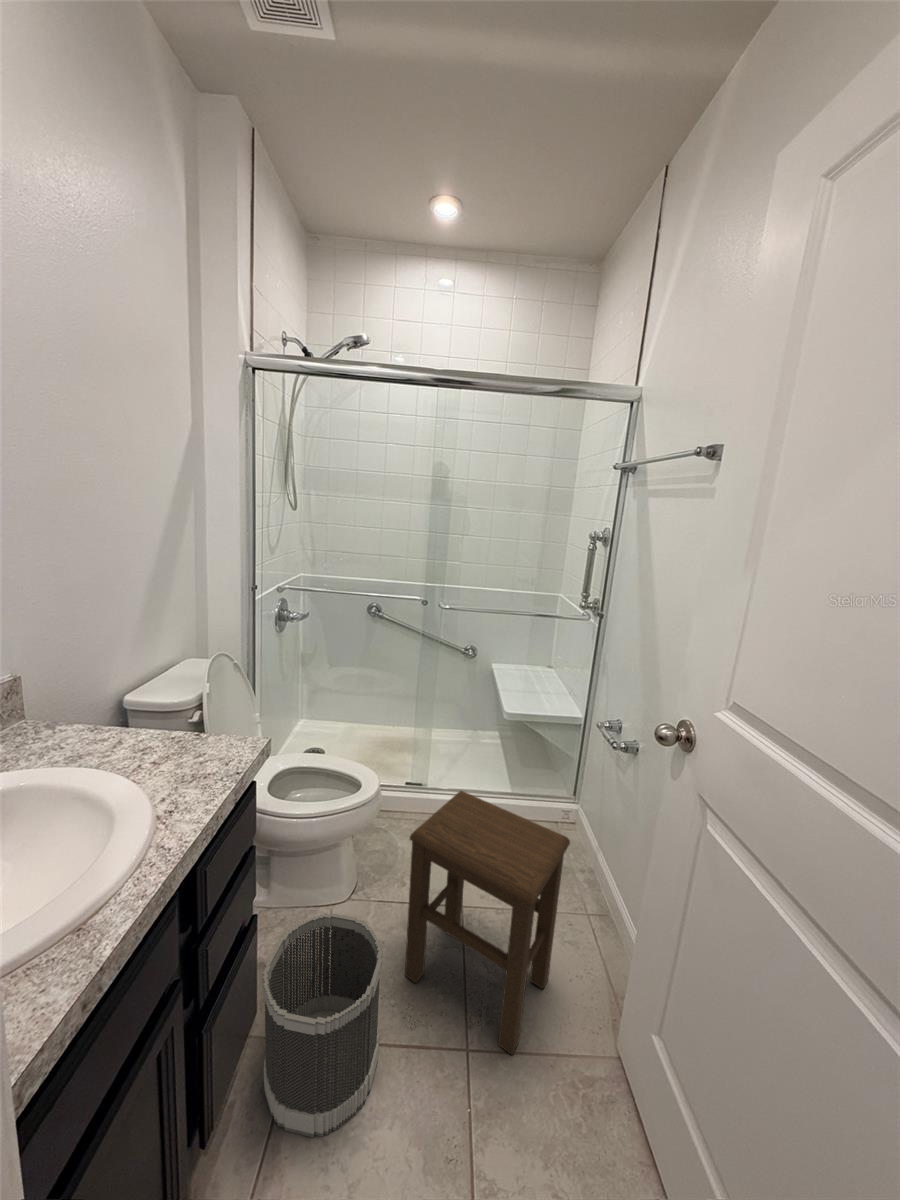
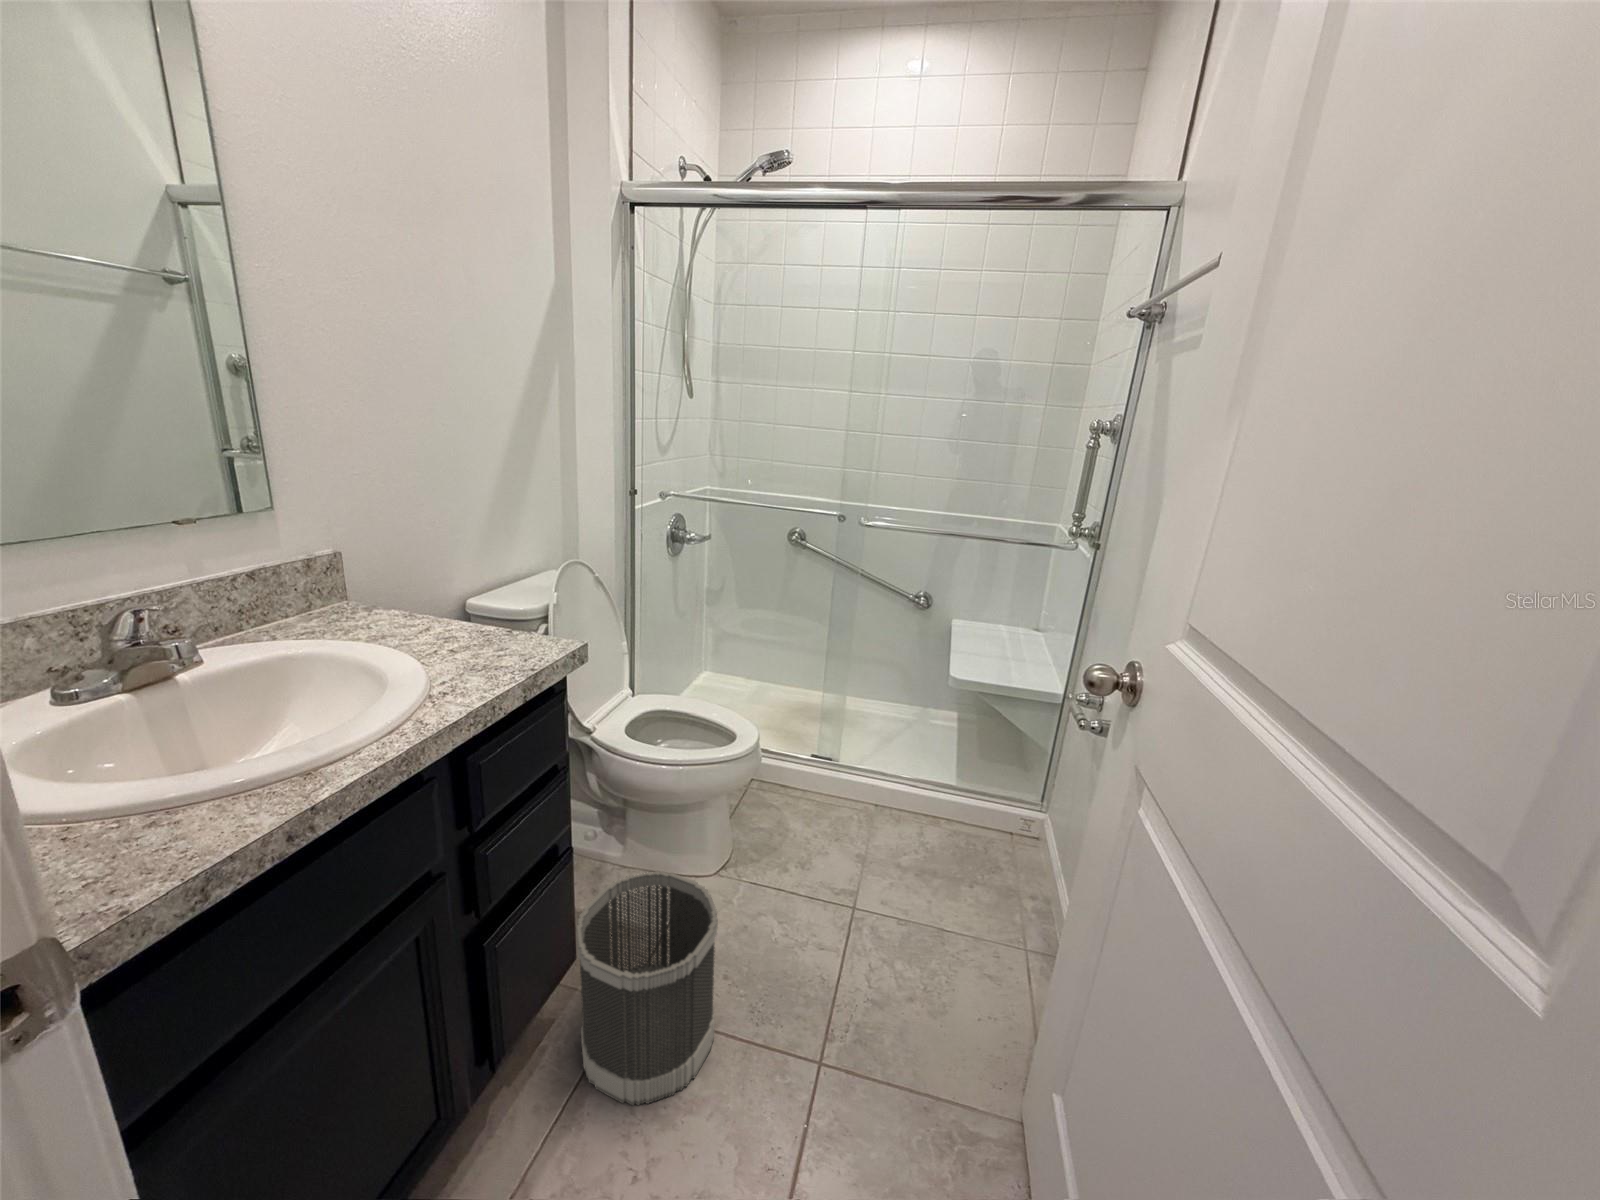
stool: present [405,791,570,1055] -> none [765,758,985,1086]

